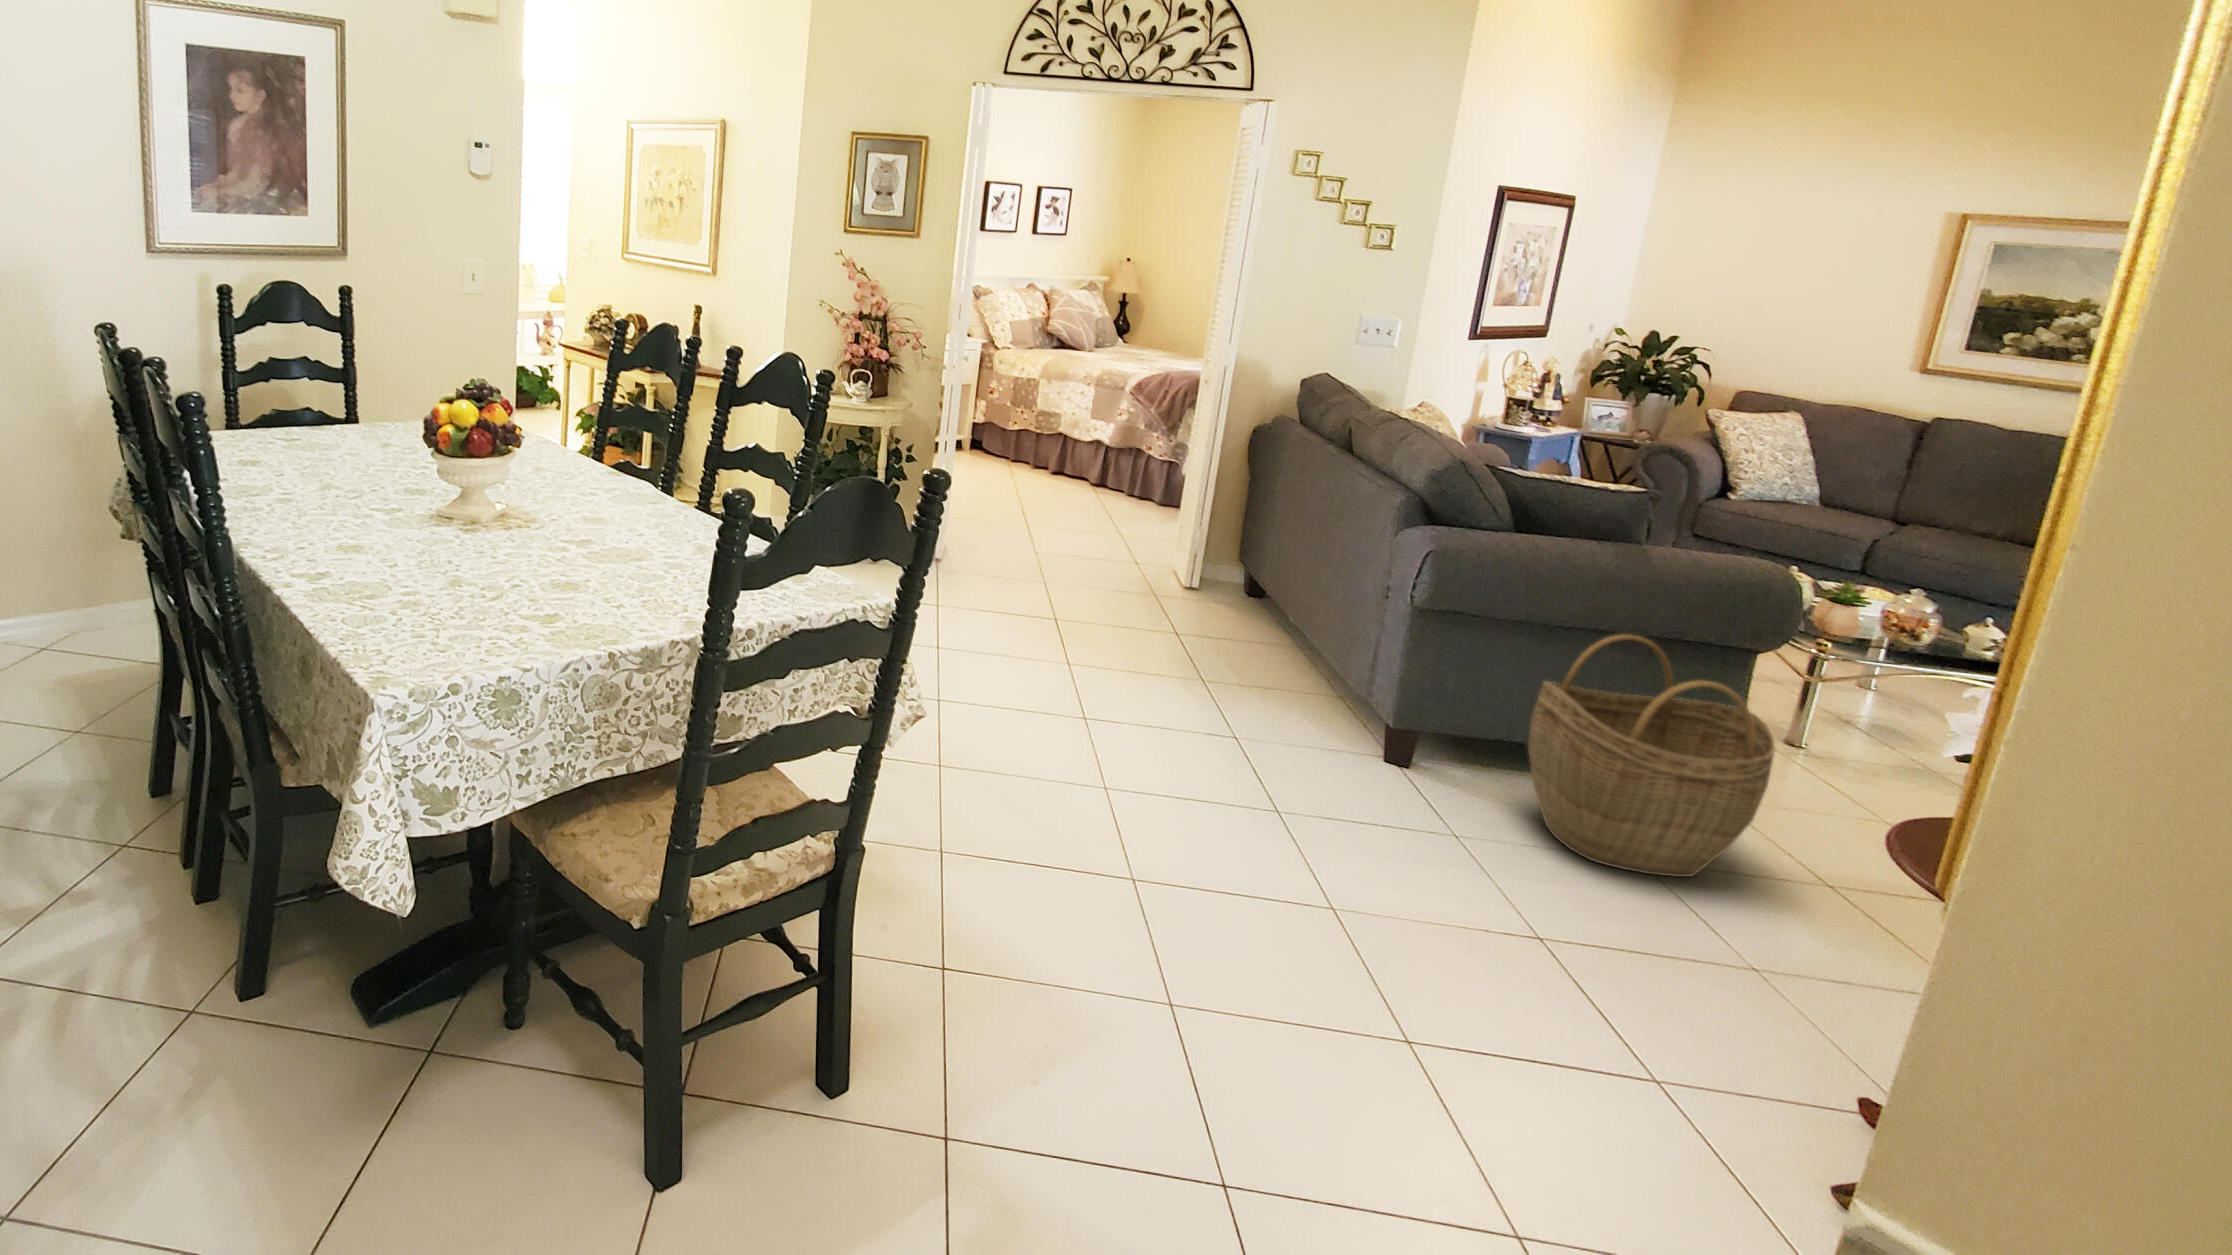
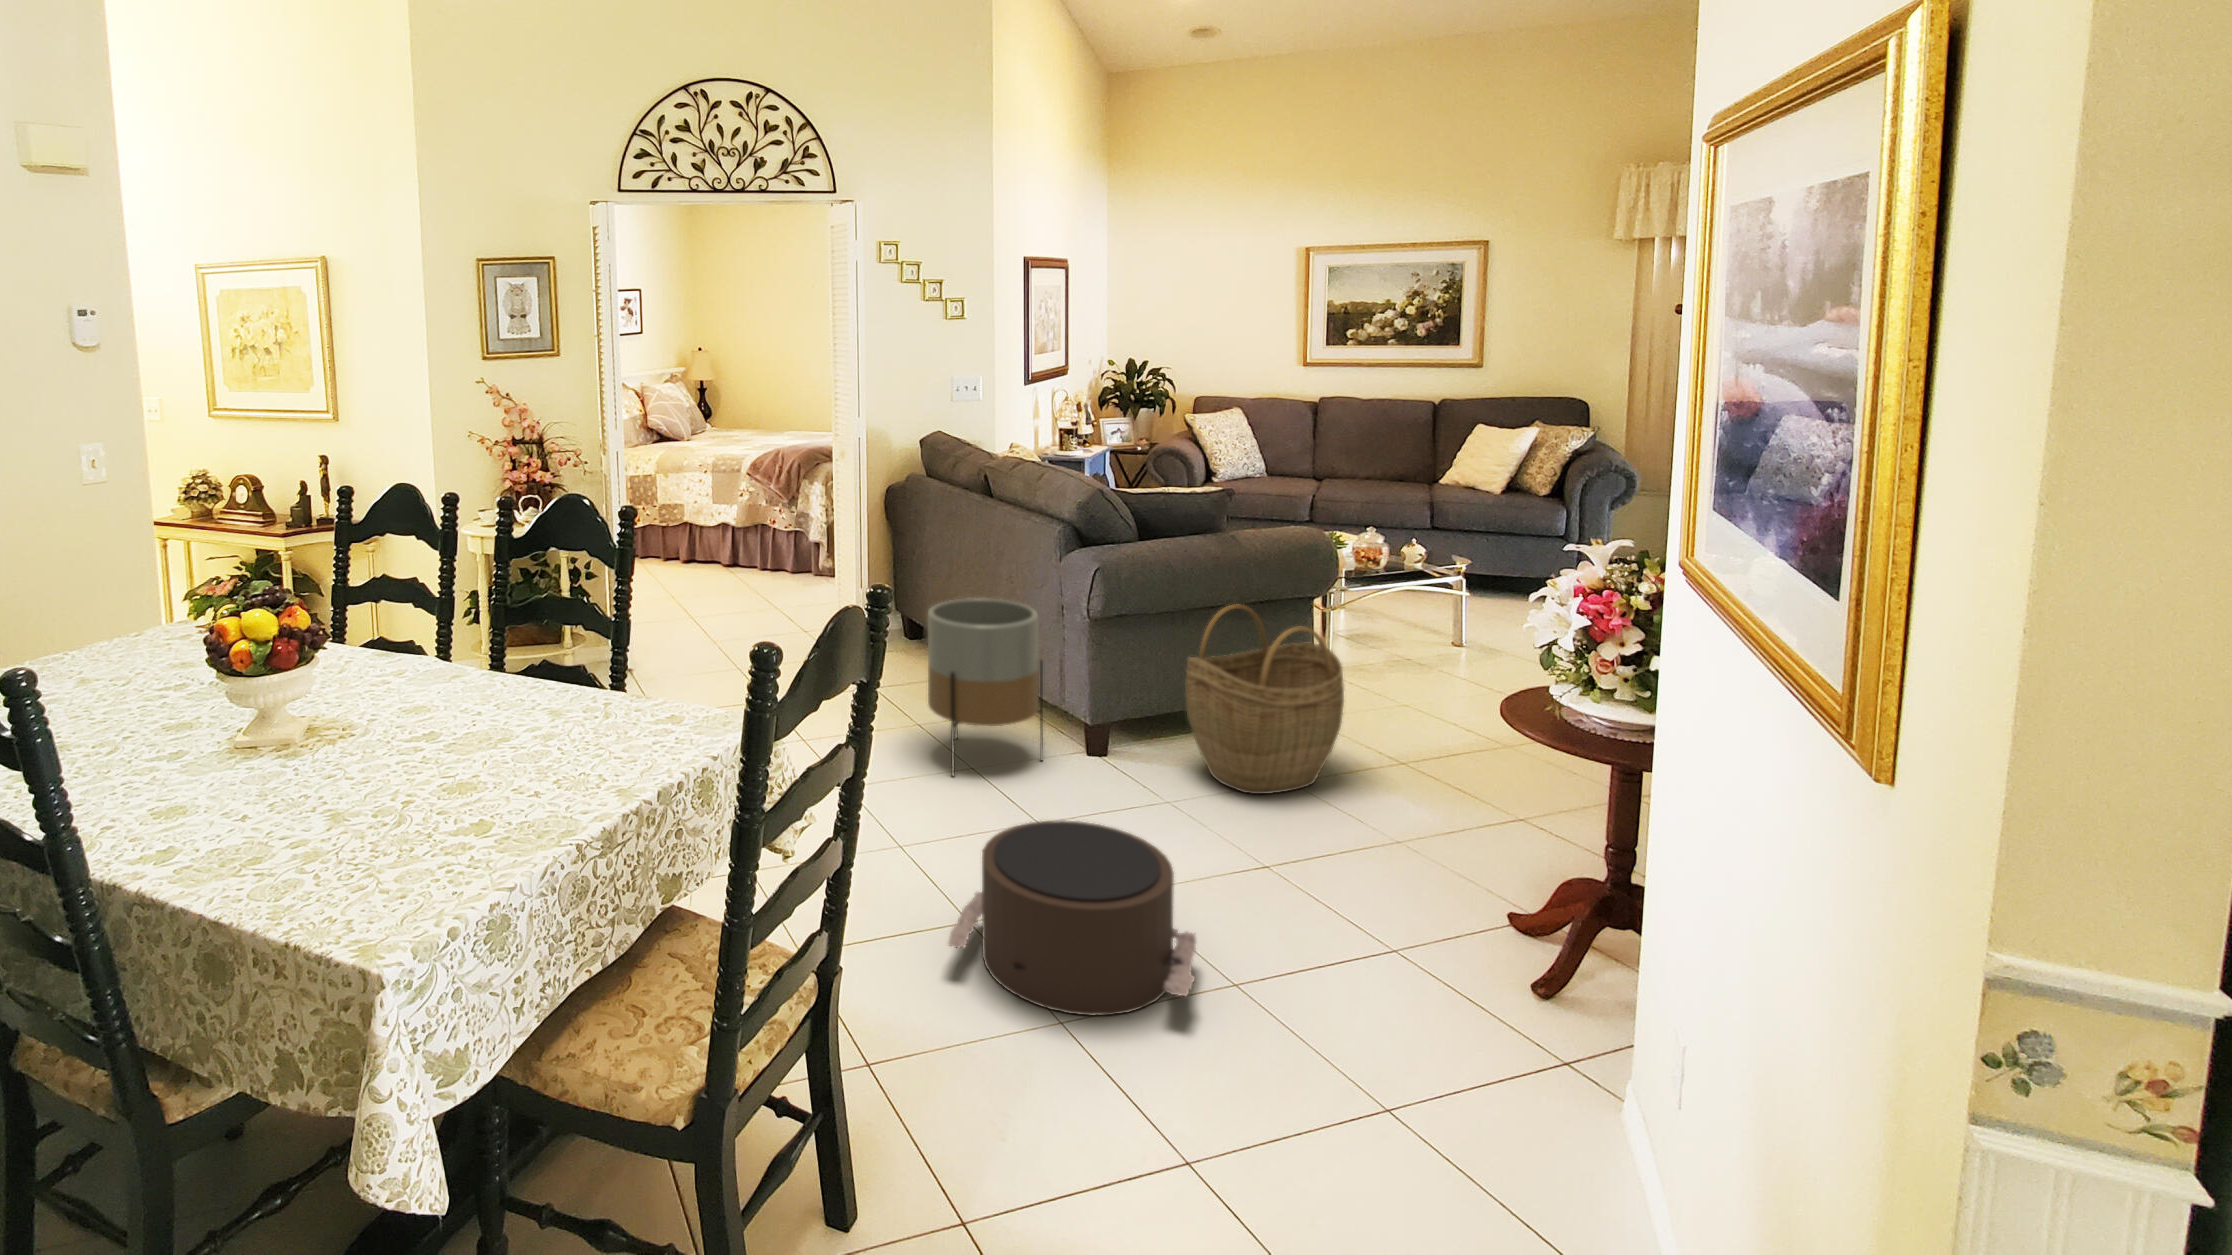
planter: none [1209,549,1359,745] -> present [928,598,1043,776]
pouf: none [1096,794,1401,1043] -> present [948,820,1196,1016]

